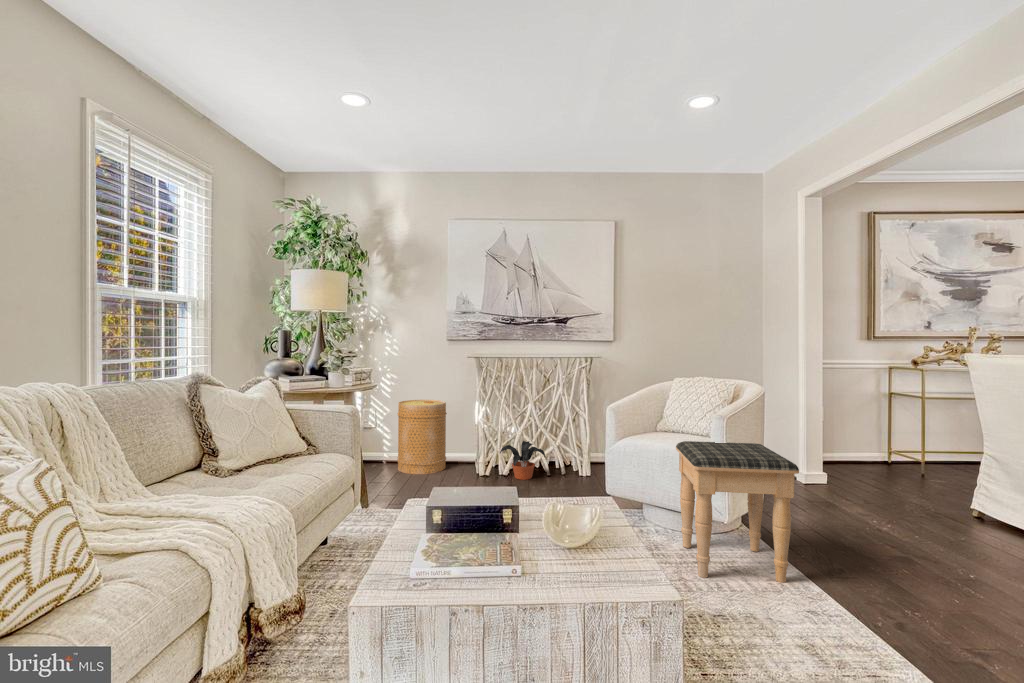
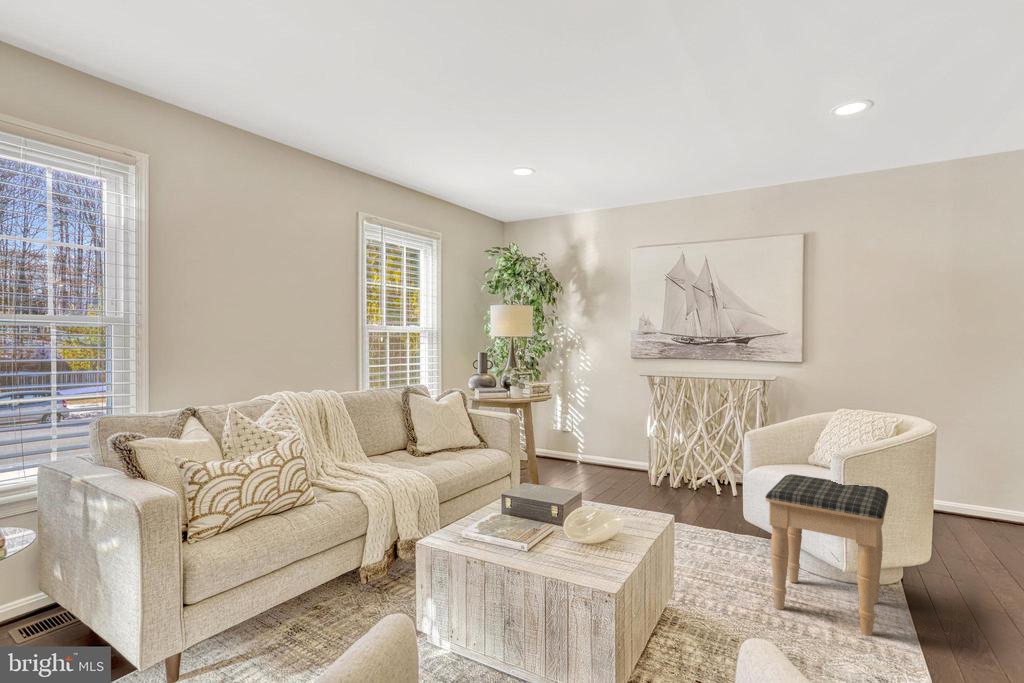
basket: present [397,400,447,474] -> none [582,411,626,477]
potted plant: present [500,441,545,480] -> none [665,457,710,495]

